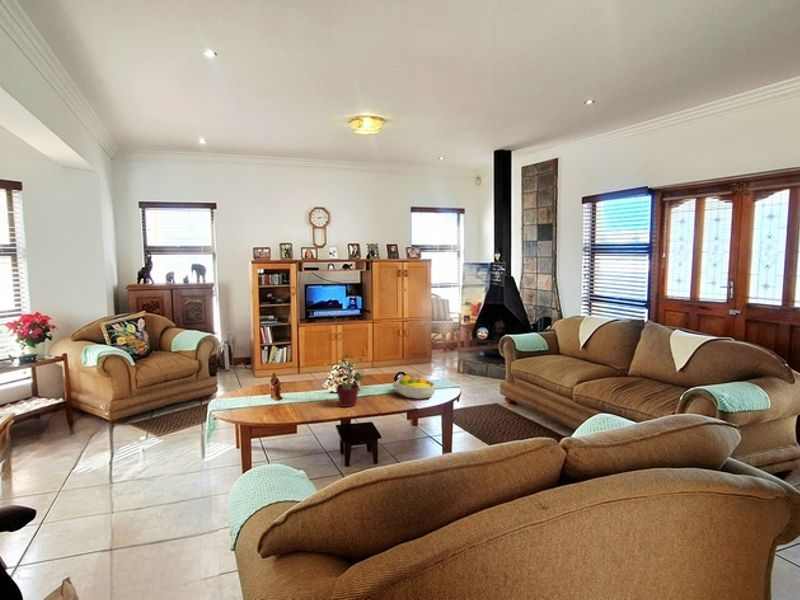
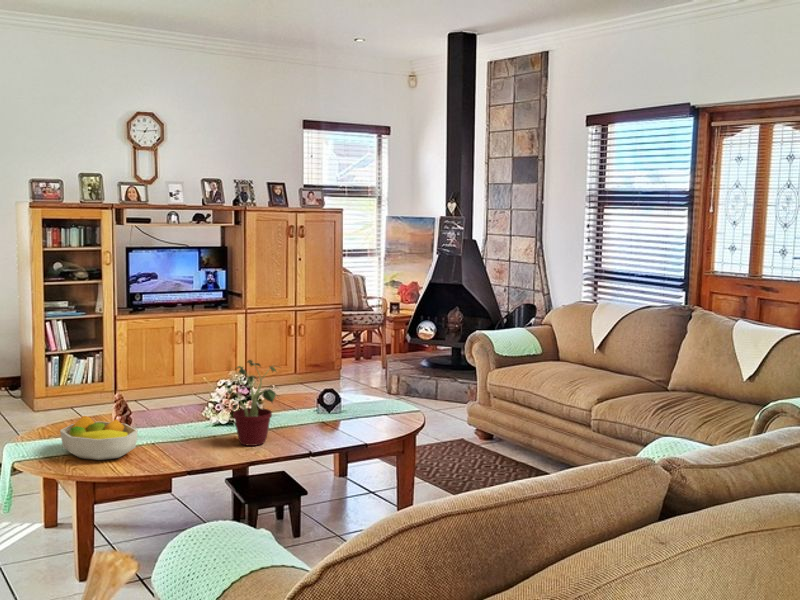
fruit bowl: present [395,375,435,399] -> present [60,416,138,460]

